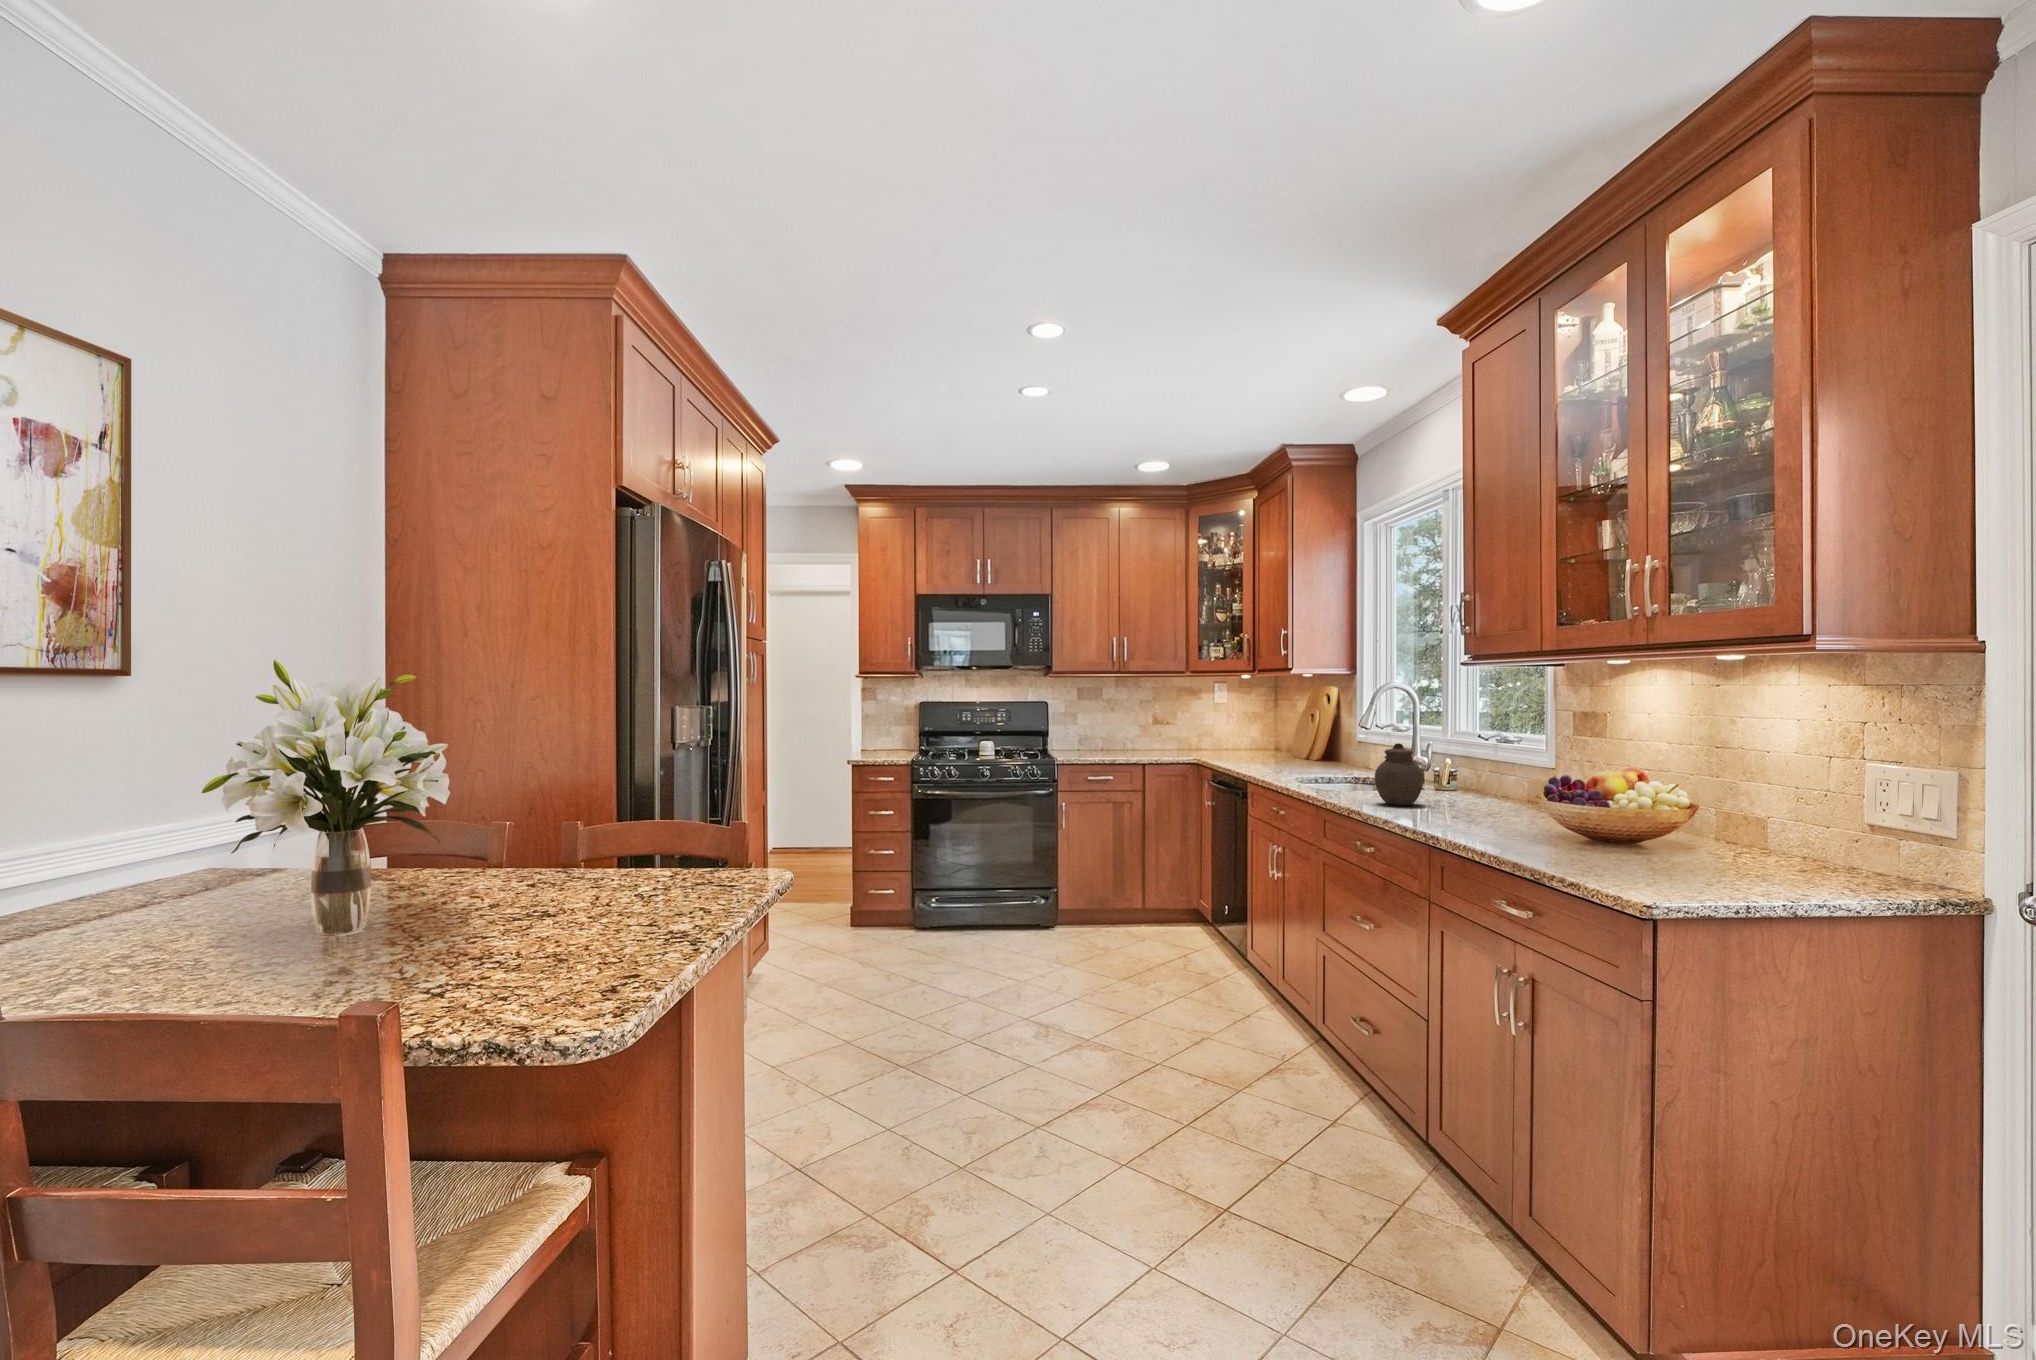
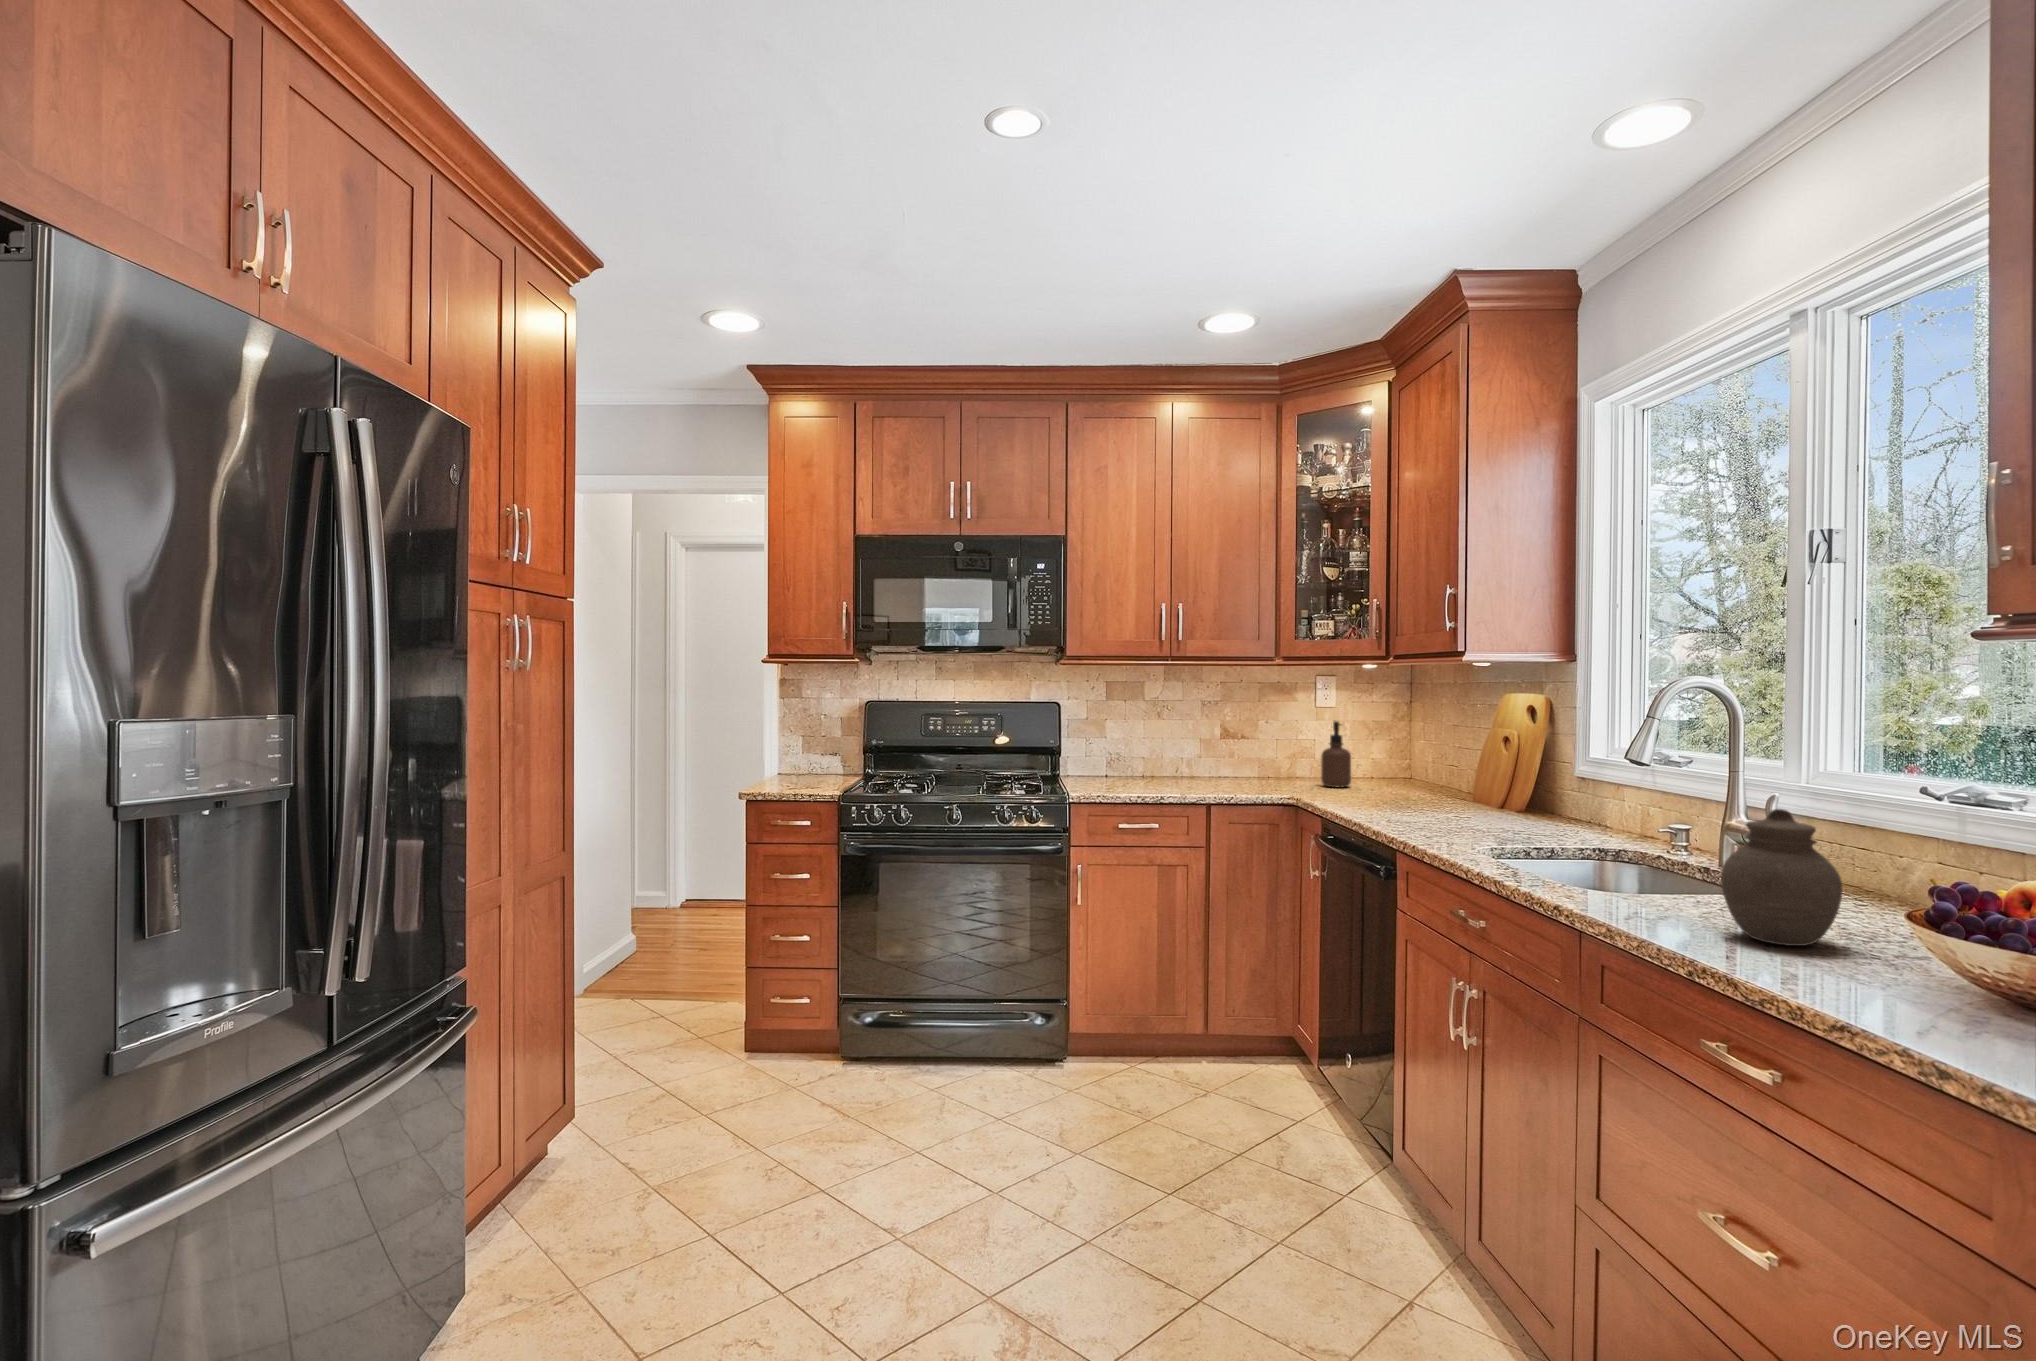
soap dispenser: none [1218,712,1236,754] -> present [1321,721,1351,788]

